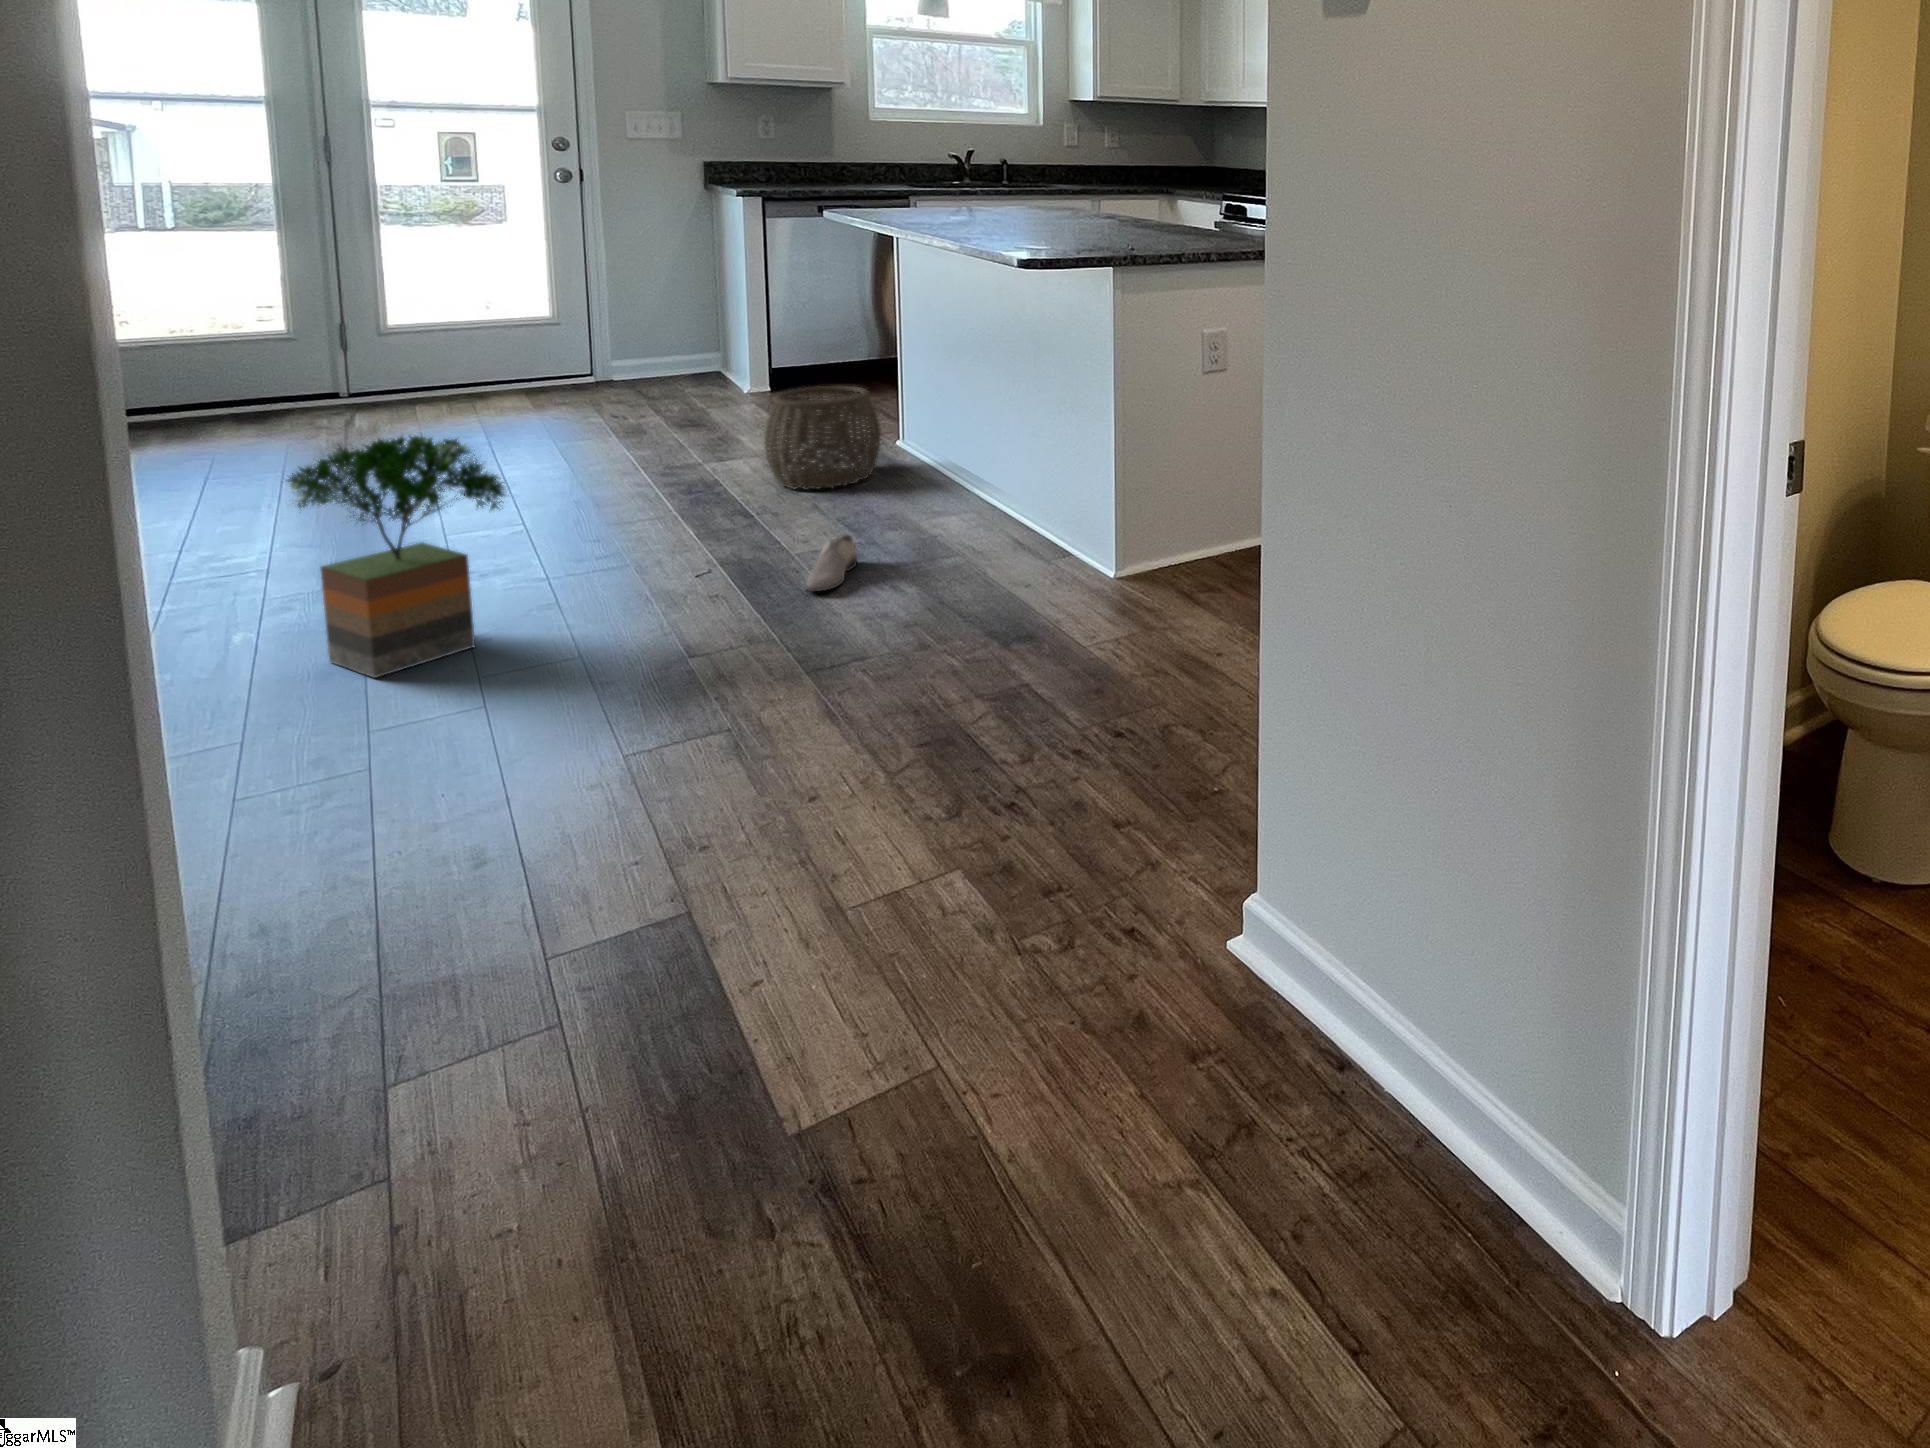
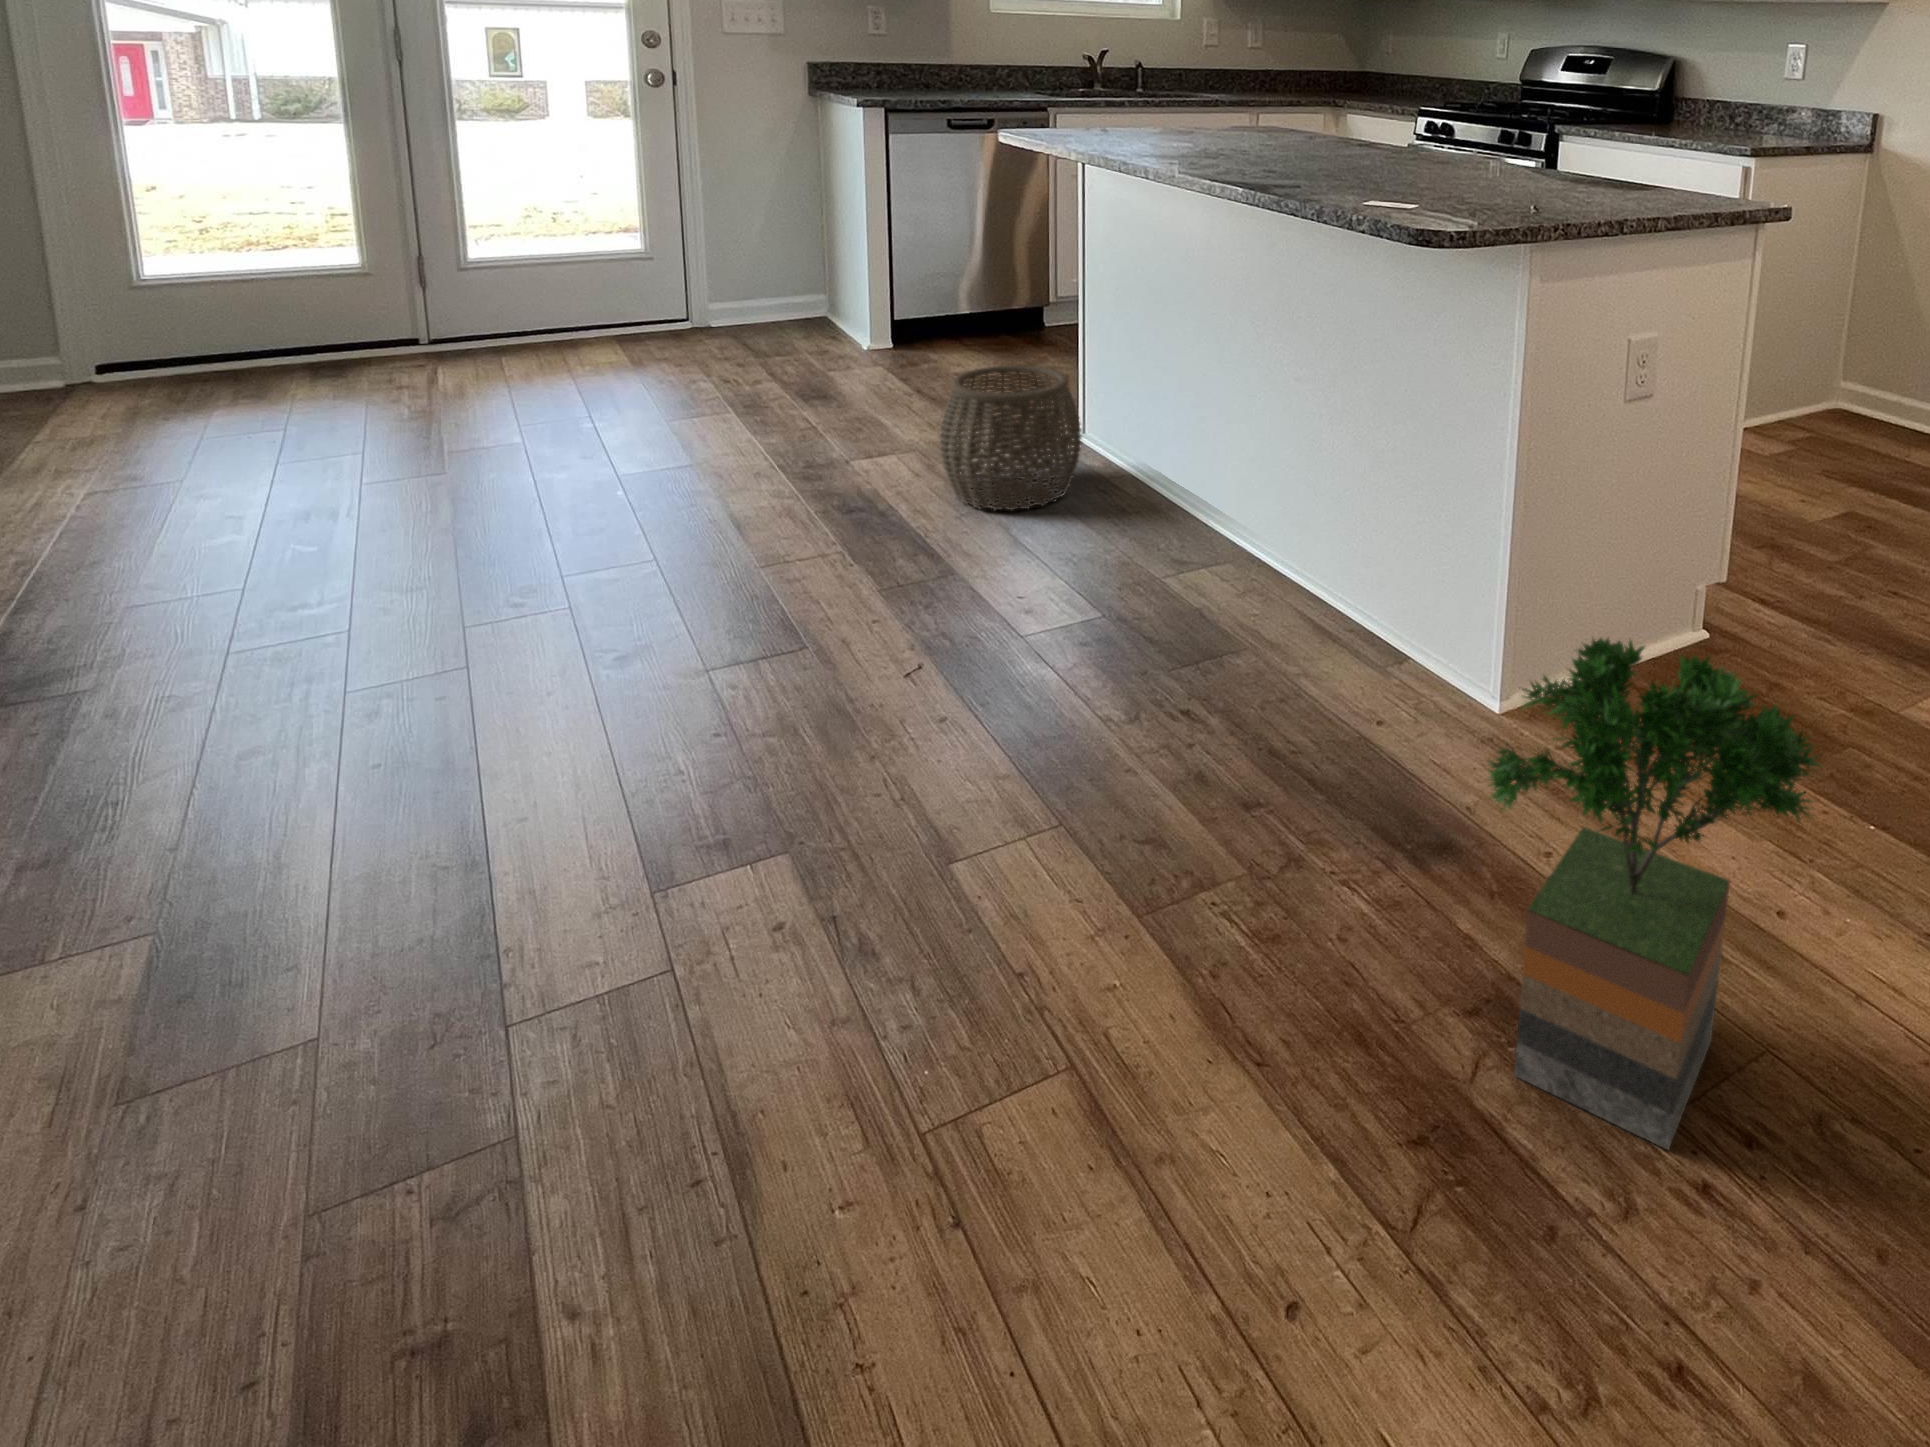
potted tree: present [286,436,506,678] -> present [1488,638,1821,1149]
shoe: present [806,535,857,592] -> none [1069,617,1121,723]

